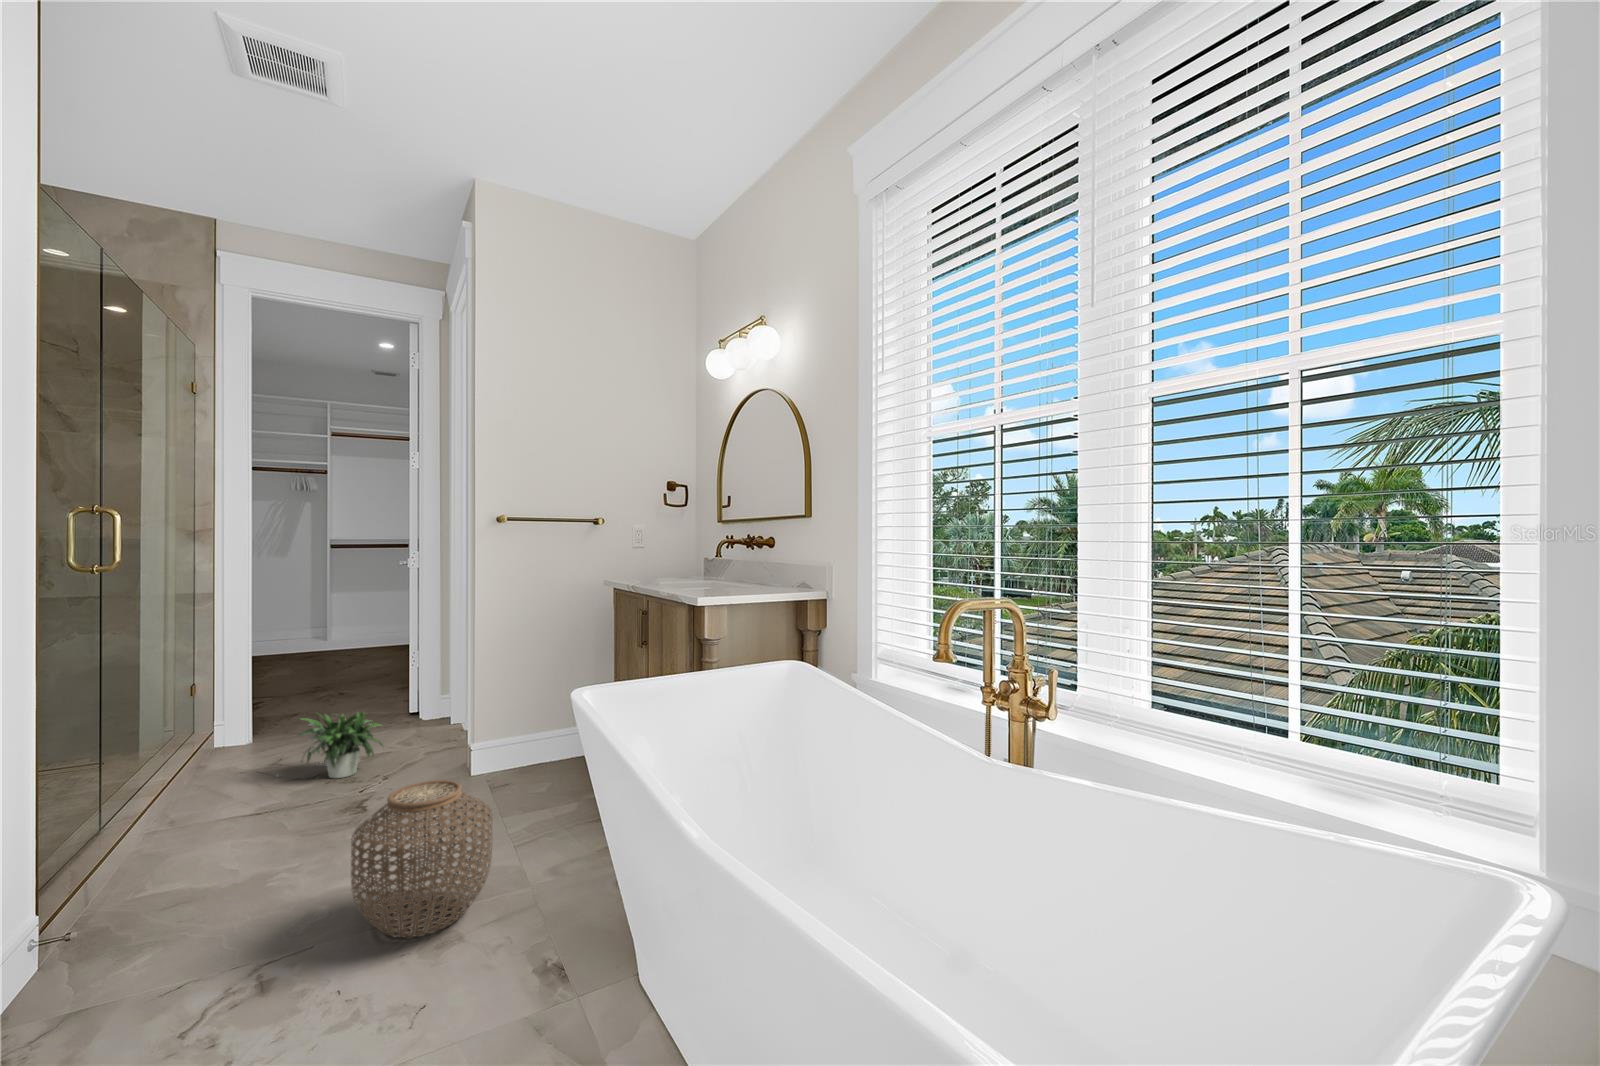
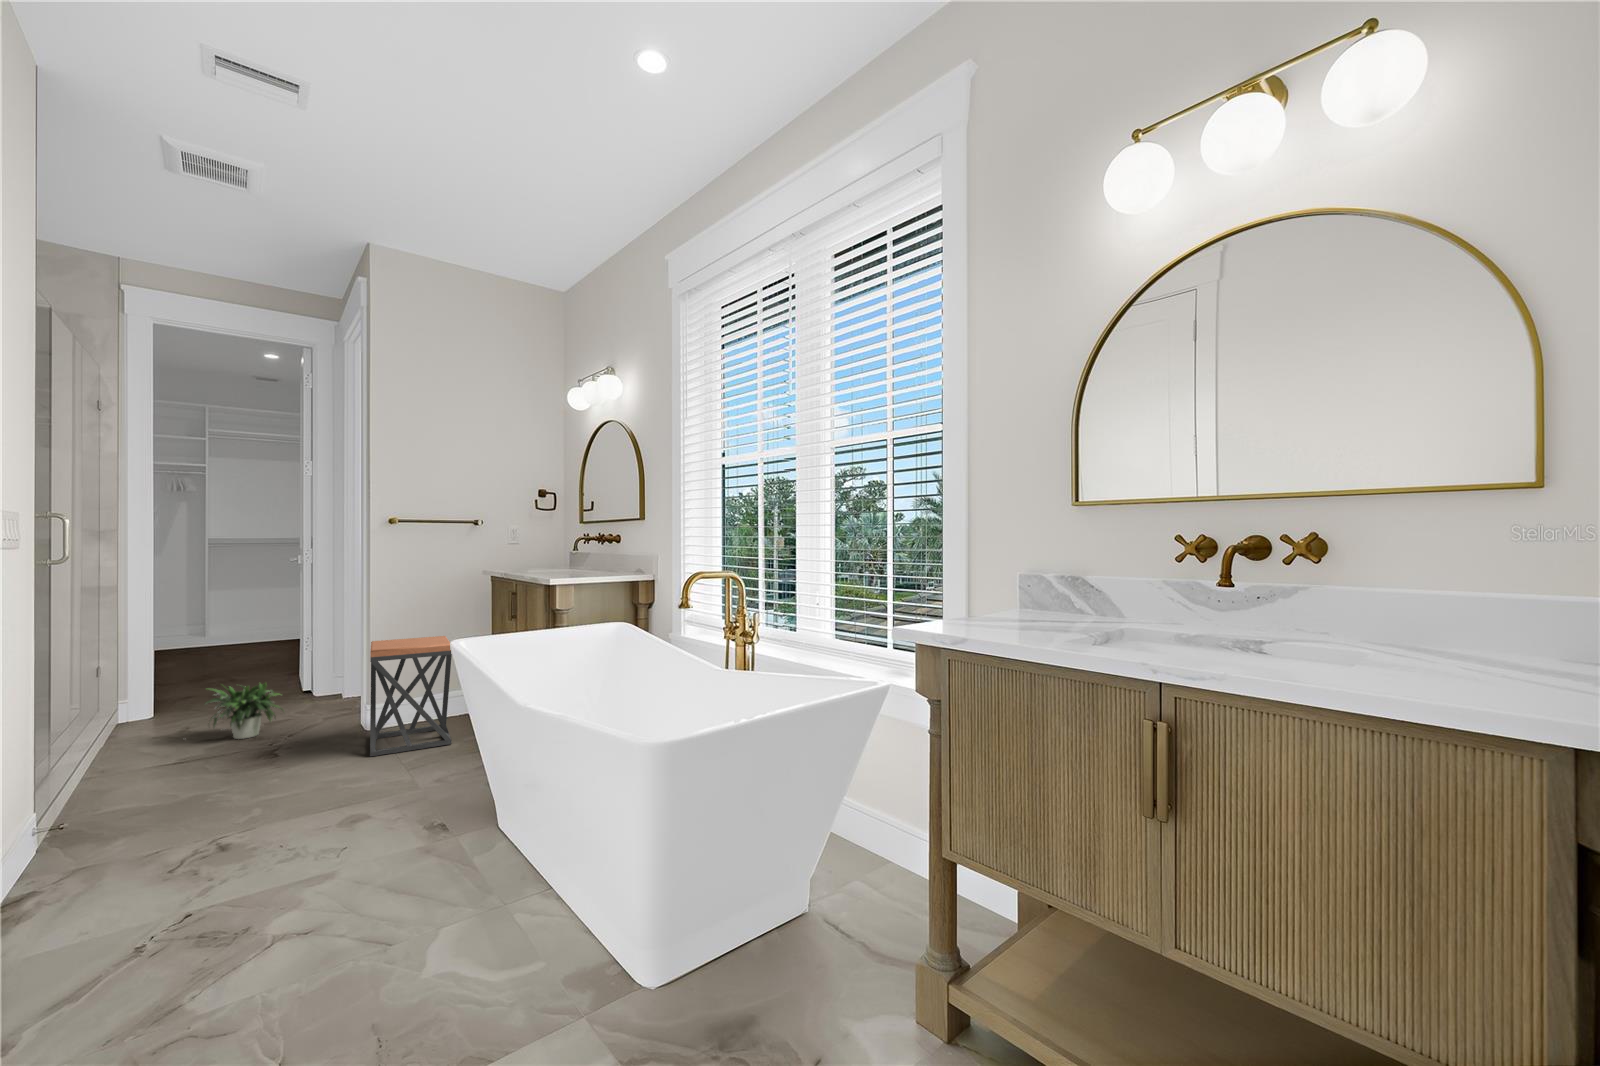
stool: none [475,661,571,816] -> present [370,636,452,756]
woven basket: present [351,780,492,937] -> none [275,715,386,825]

